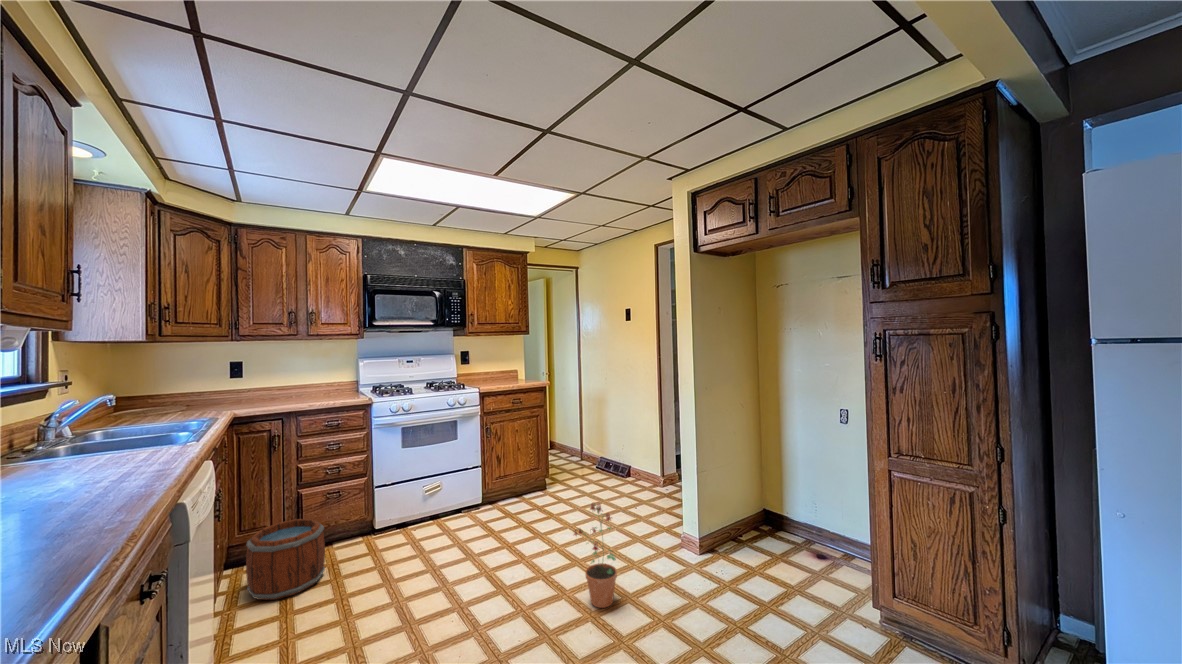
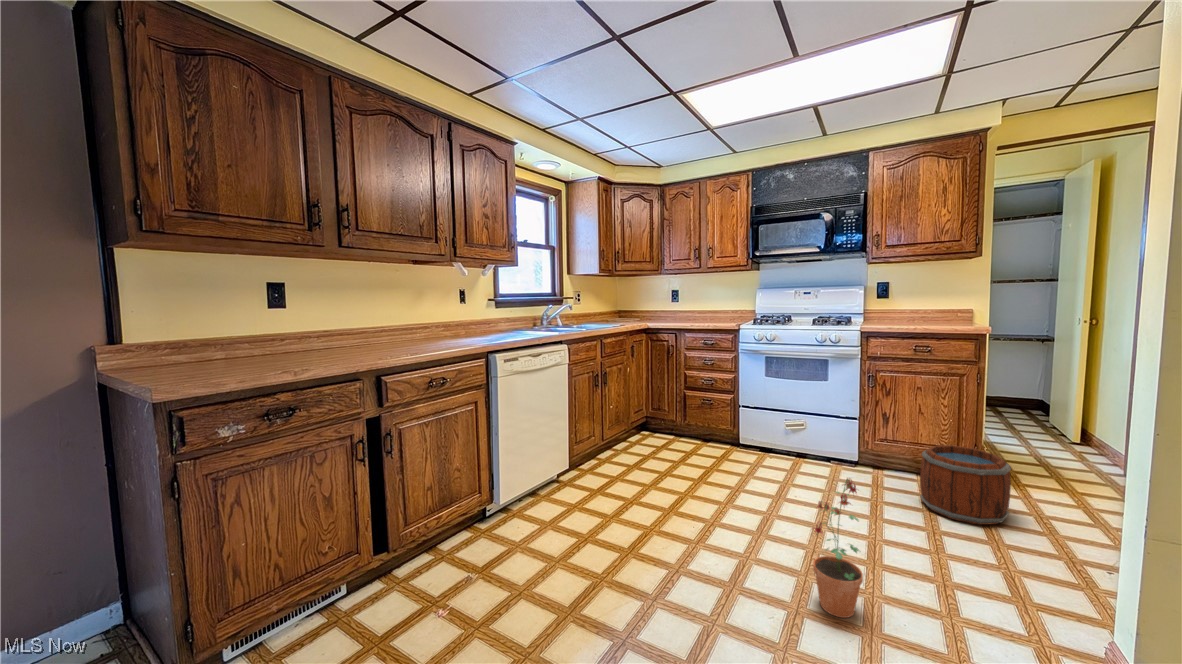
bucket: present [246,519,325,600] -> present [920,445,1011,525]

